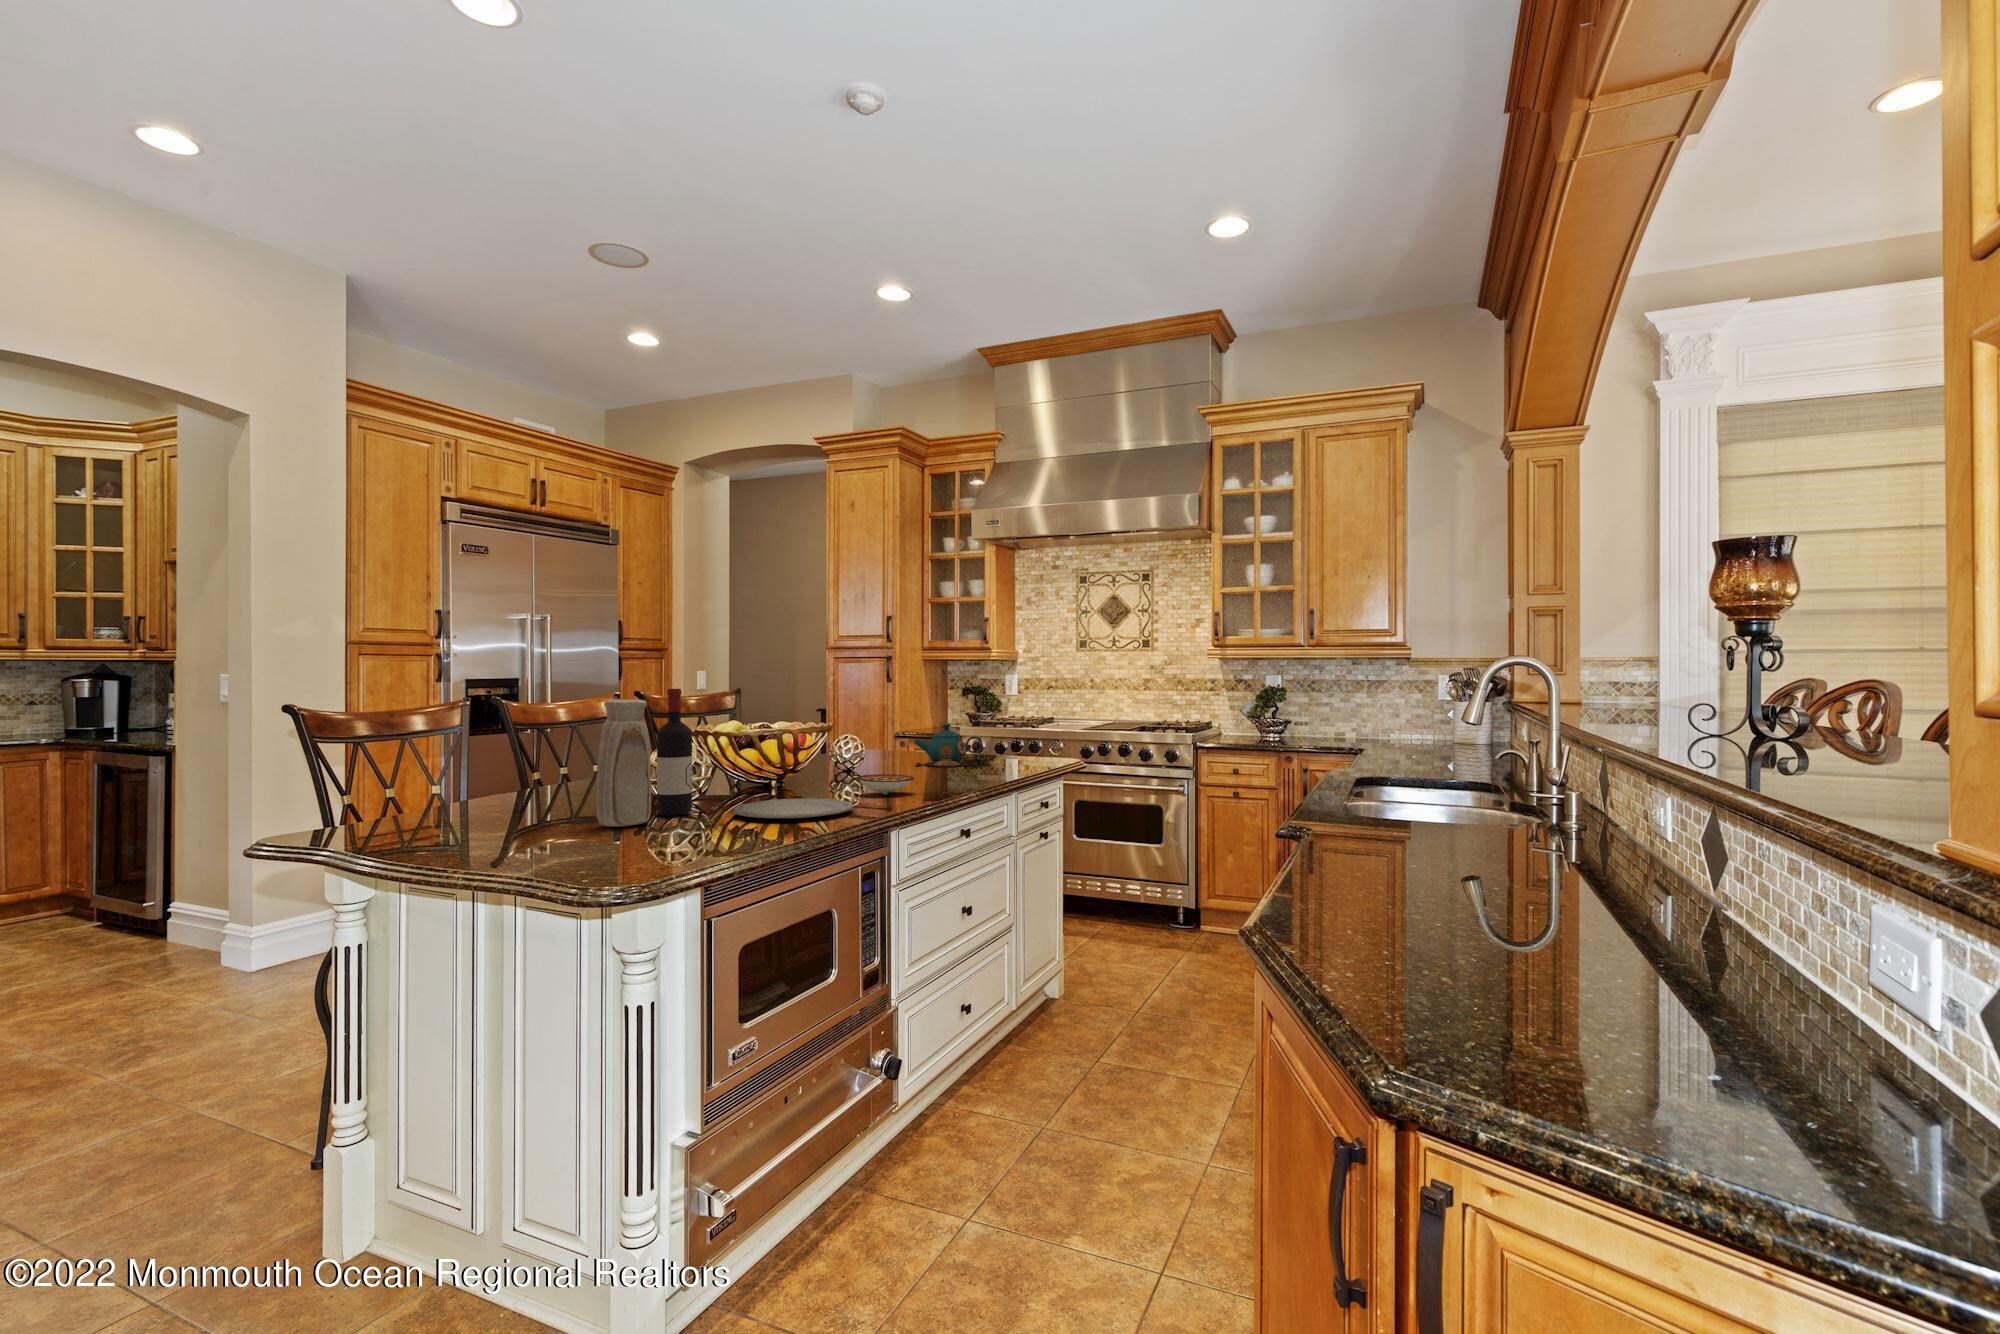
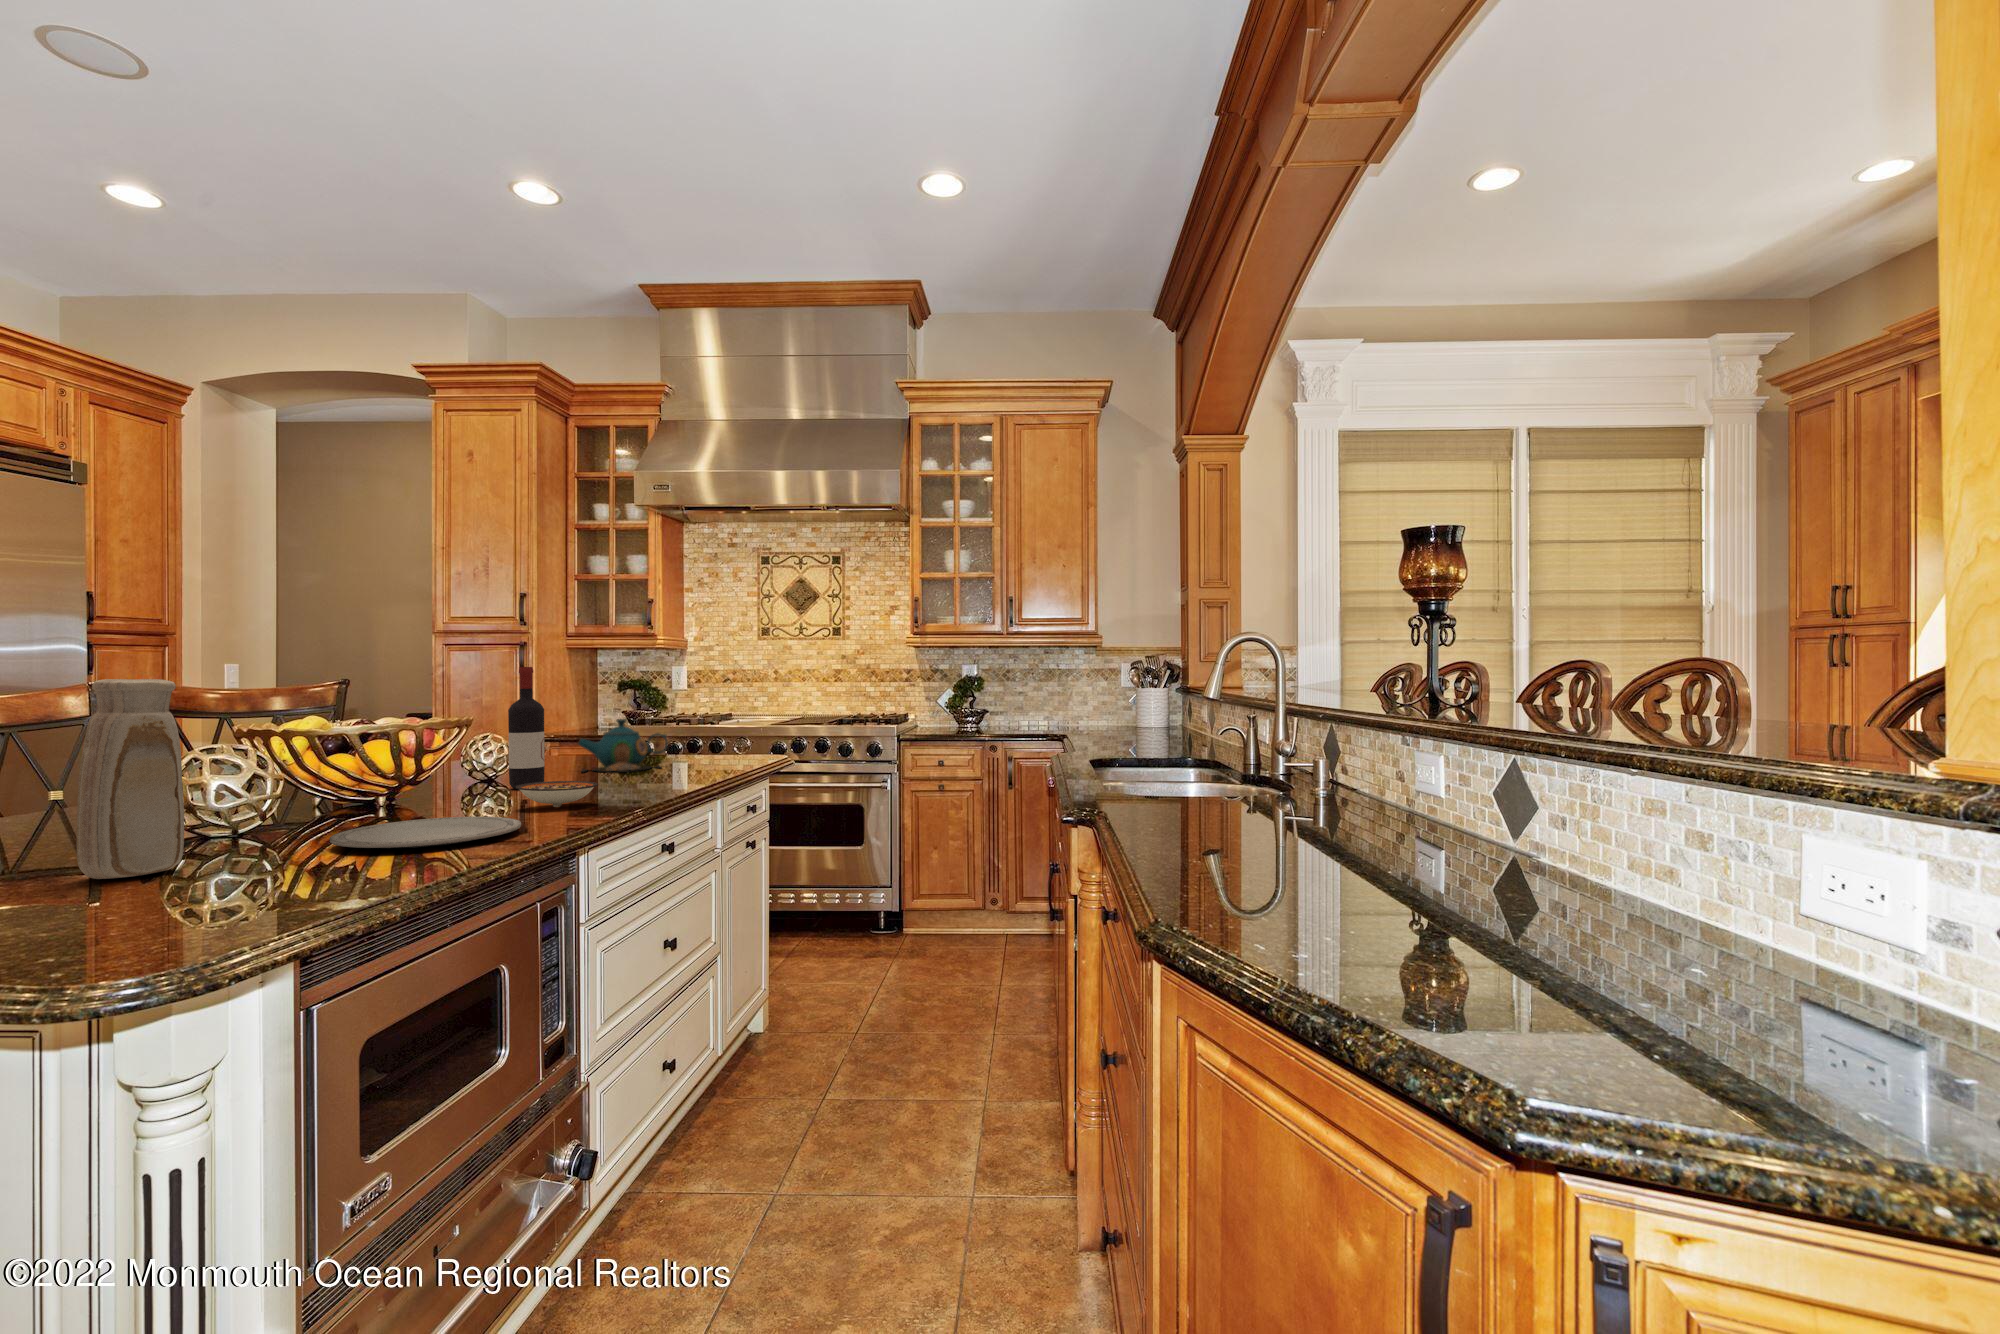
wine bottle: present [657,689,692,816] -> present [508,667,545,789]

